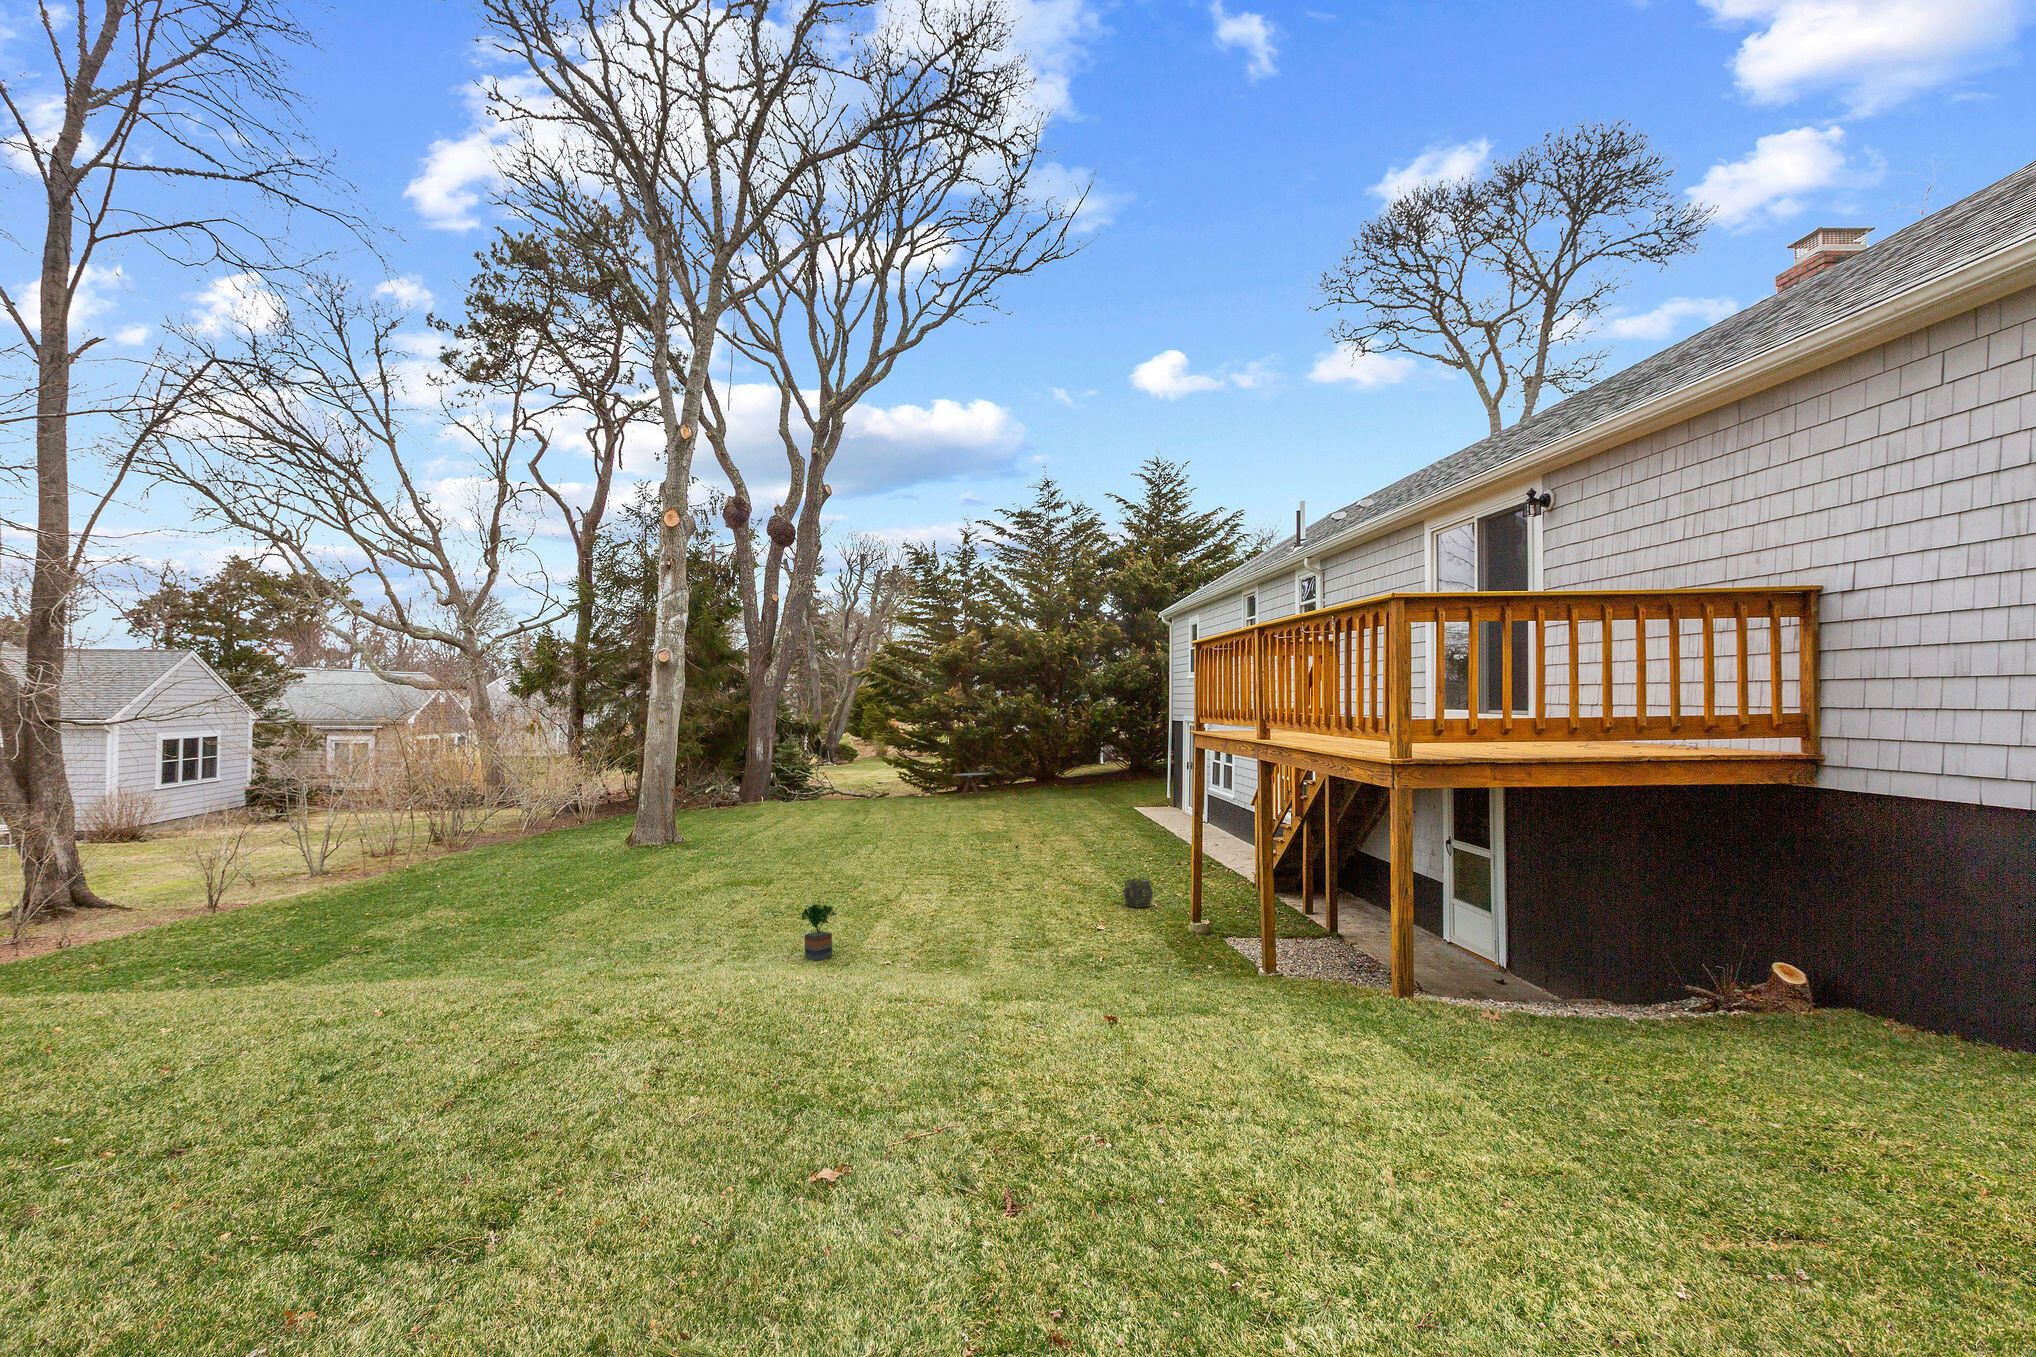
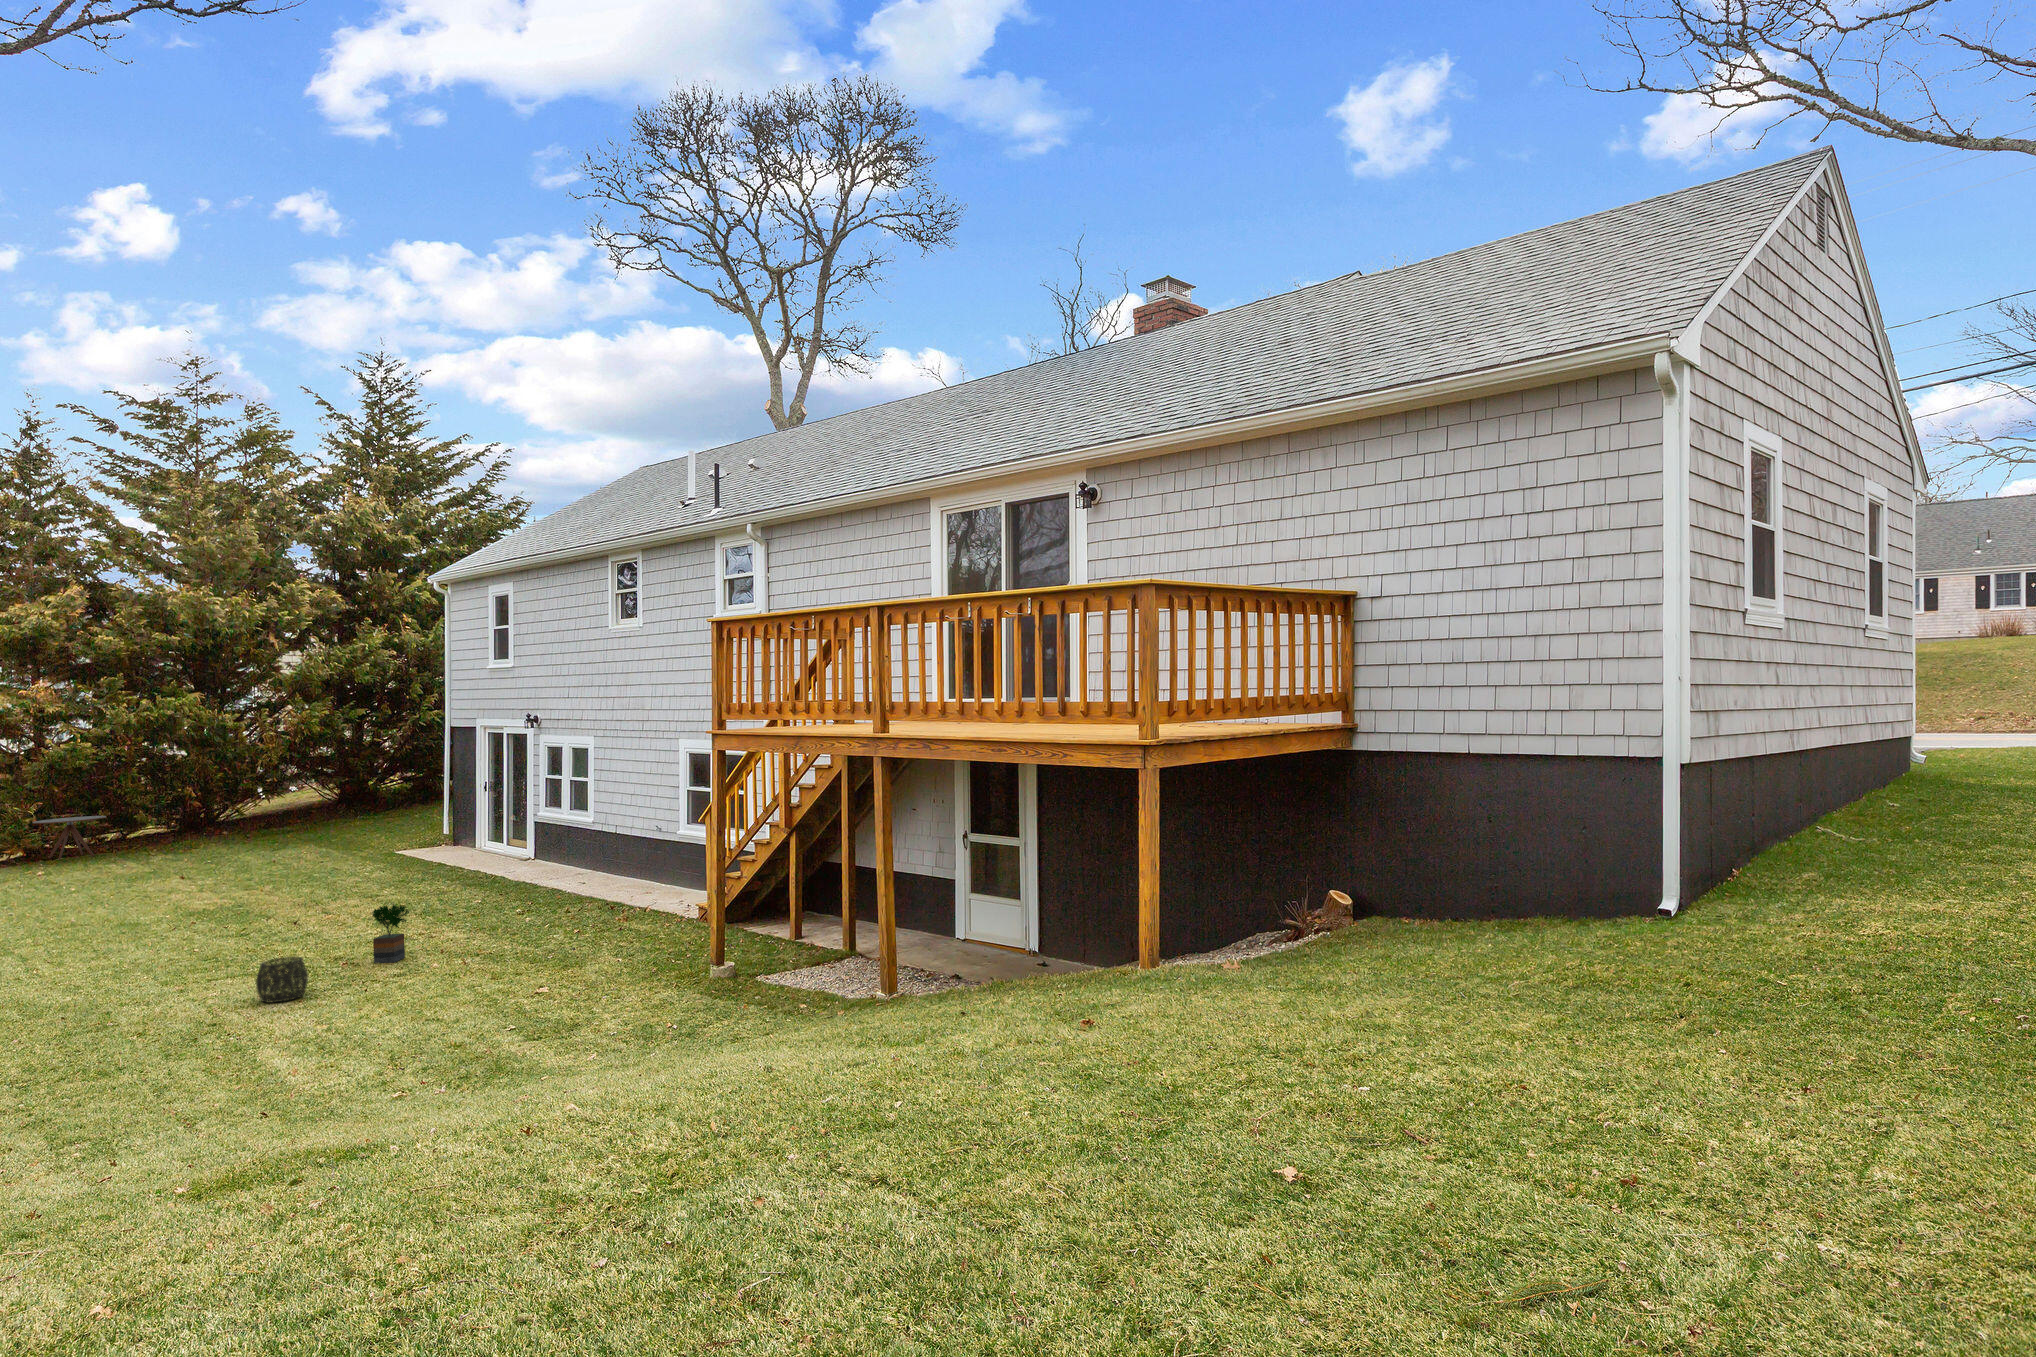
woven basket: present [1124,878,1153,908] -> present [256,957,308,1003]
potted tree: present [802,904,837,961] -> present [372,905,410,963]

